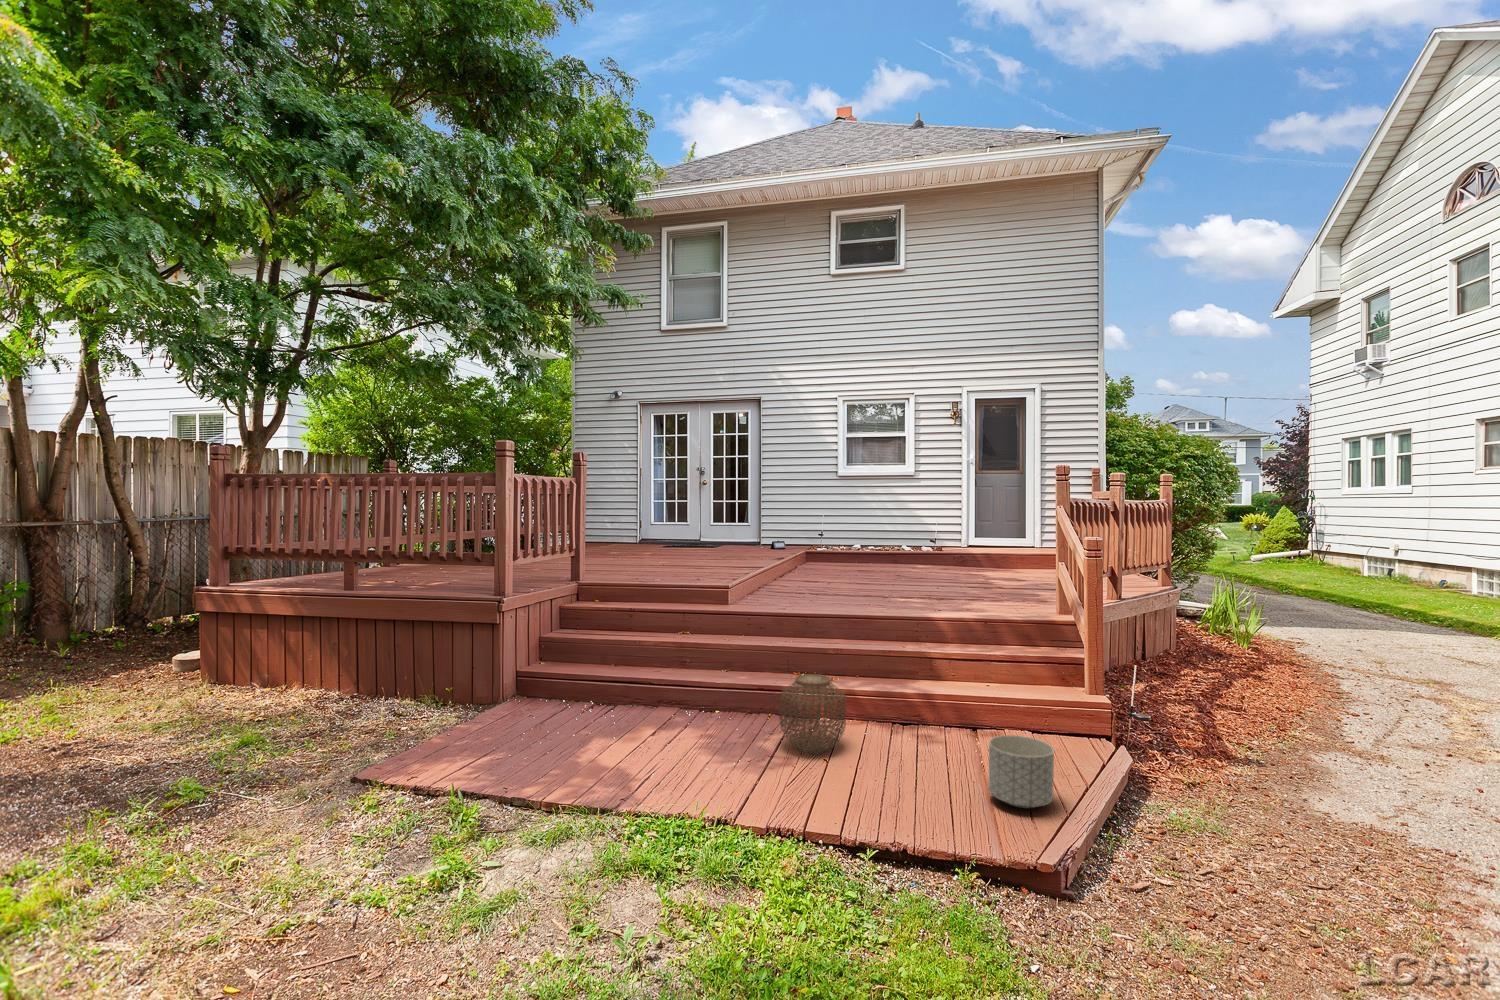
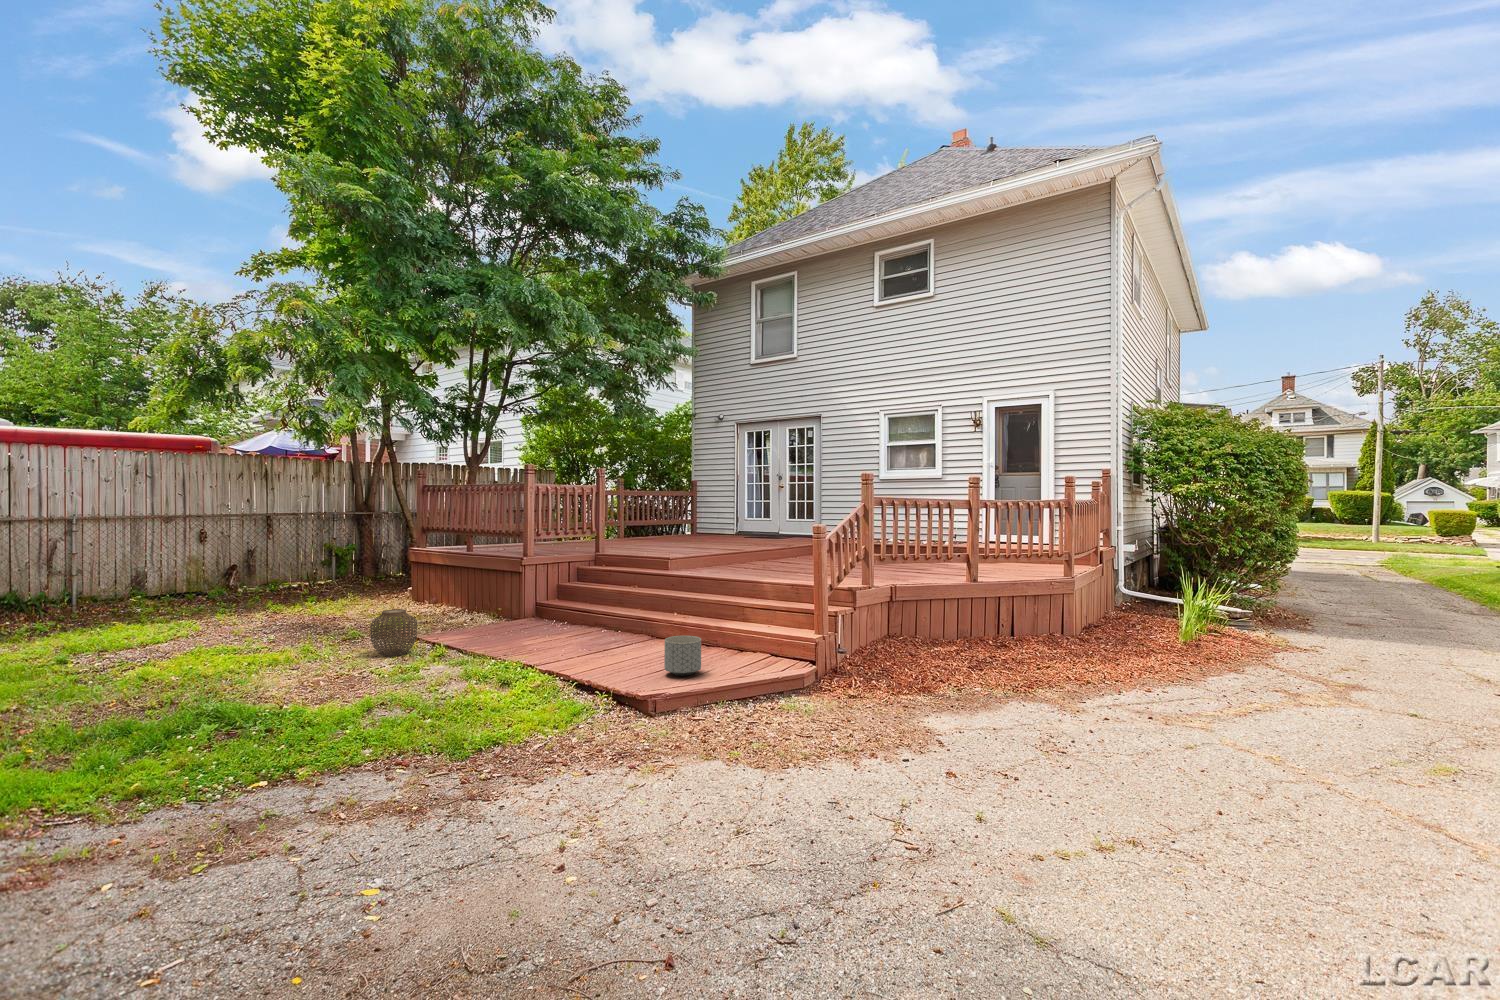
woven basket: present [779,674,846,754] -> present [370,609,417,656]

